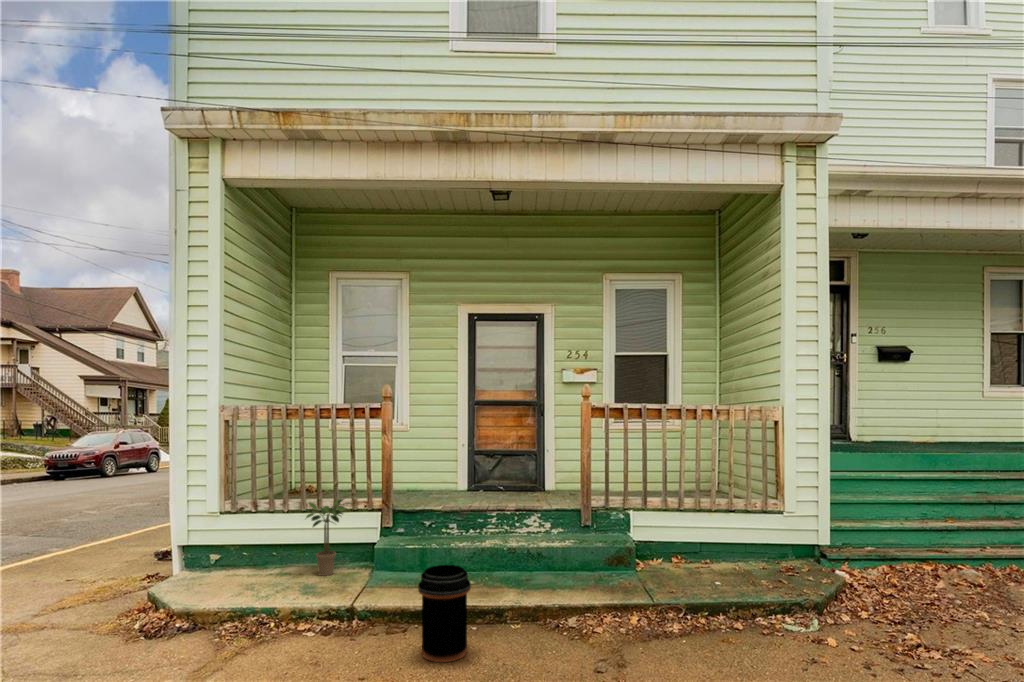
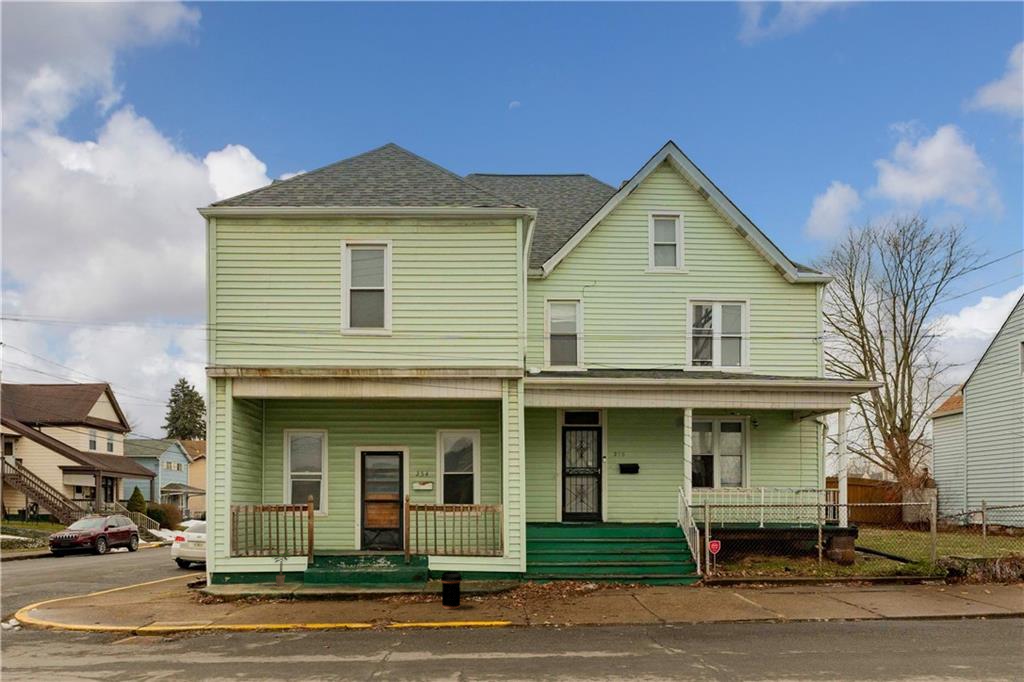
trash can: present [418,565,471,662] -> present [441,571,462,609]

